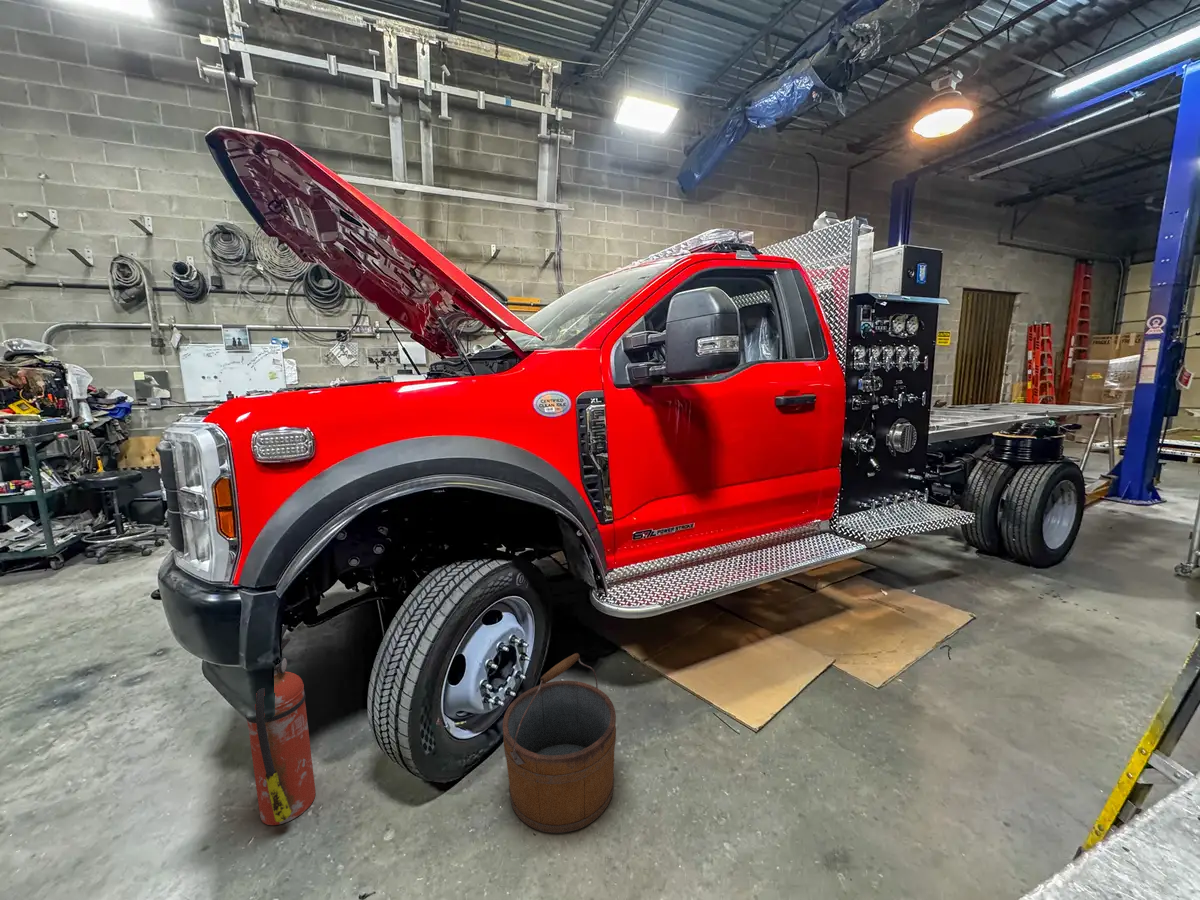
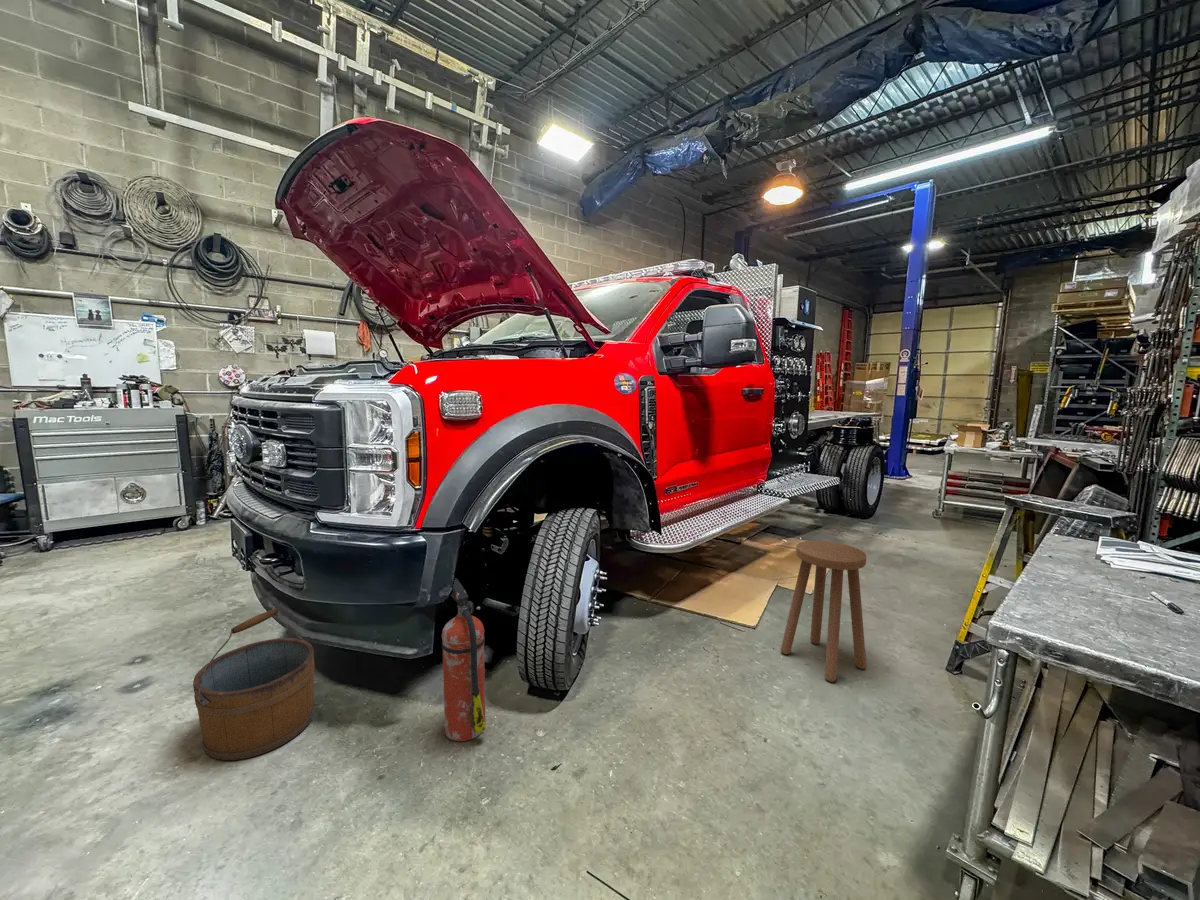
stool: none [757,620,890,864] -> present [781,541,867,682]
bucket: present [503,653,616,833] -> present [193,608,315,760]

